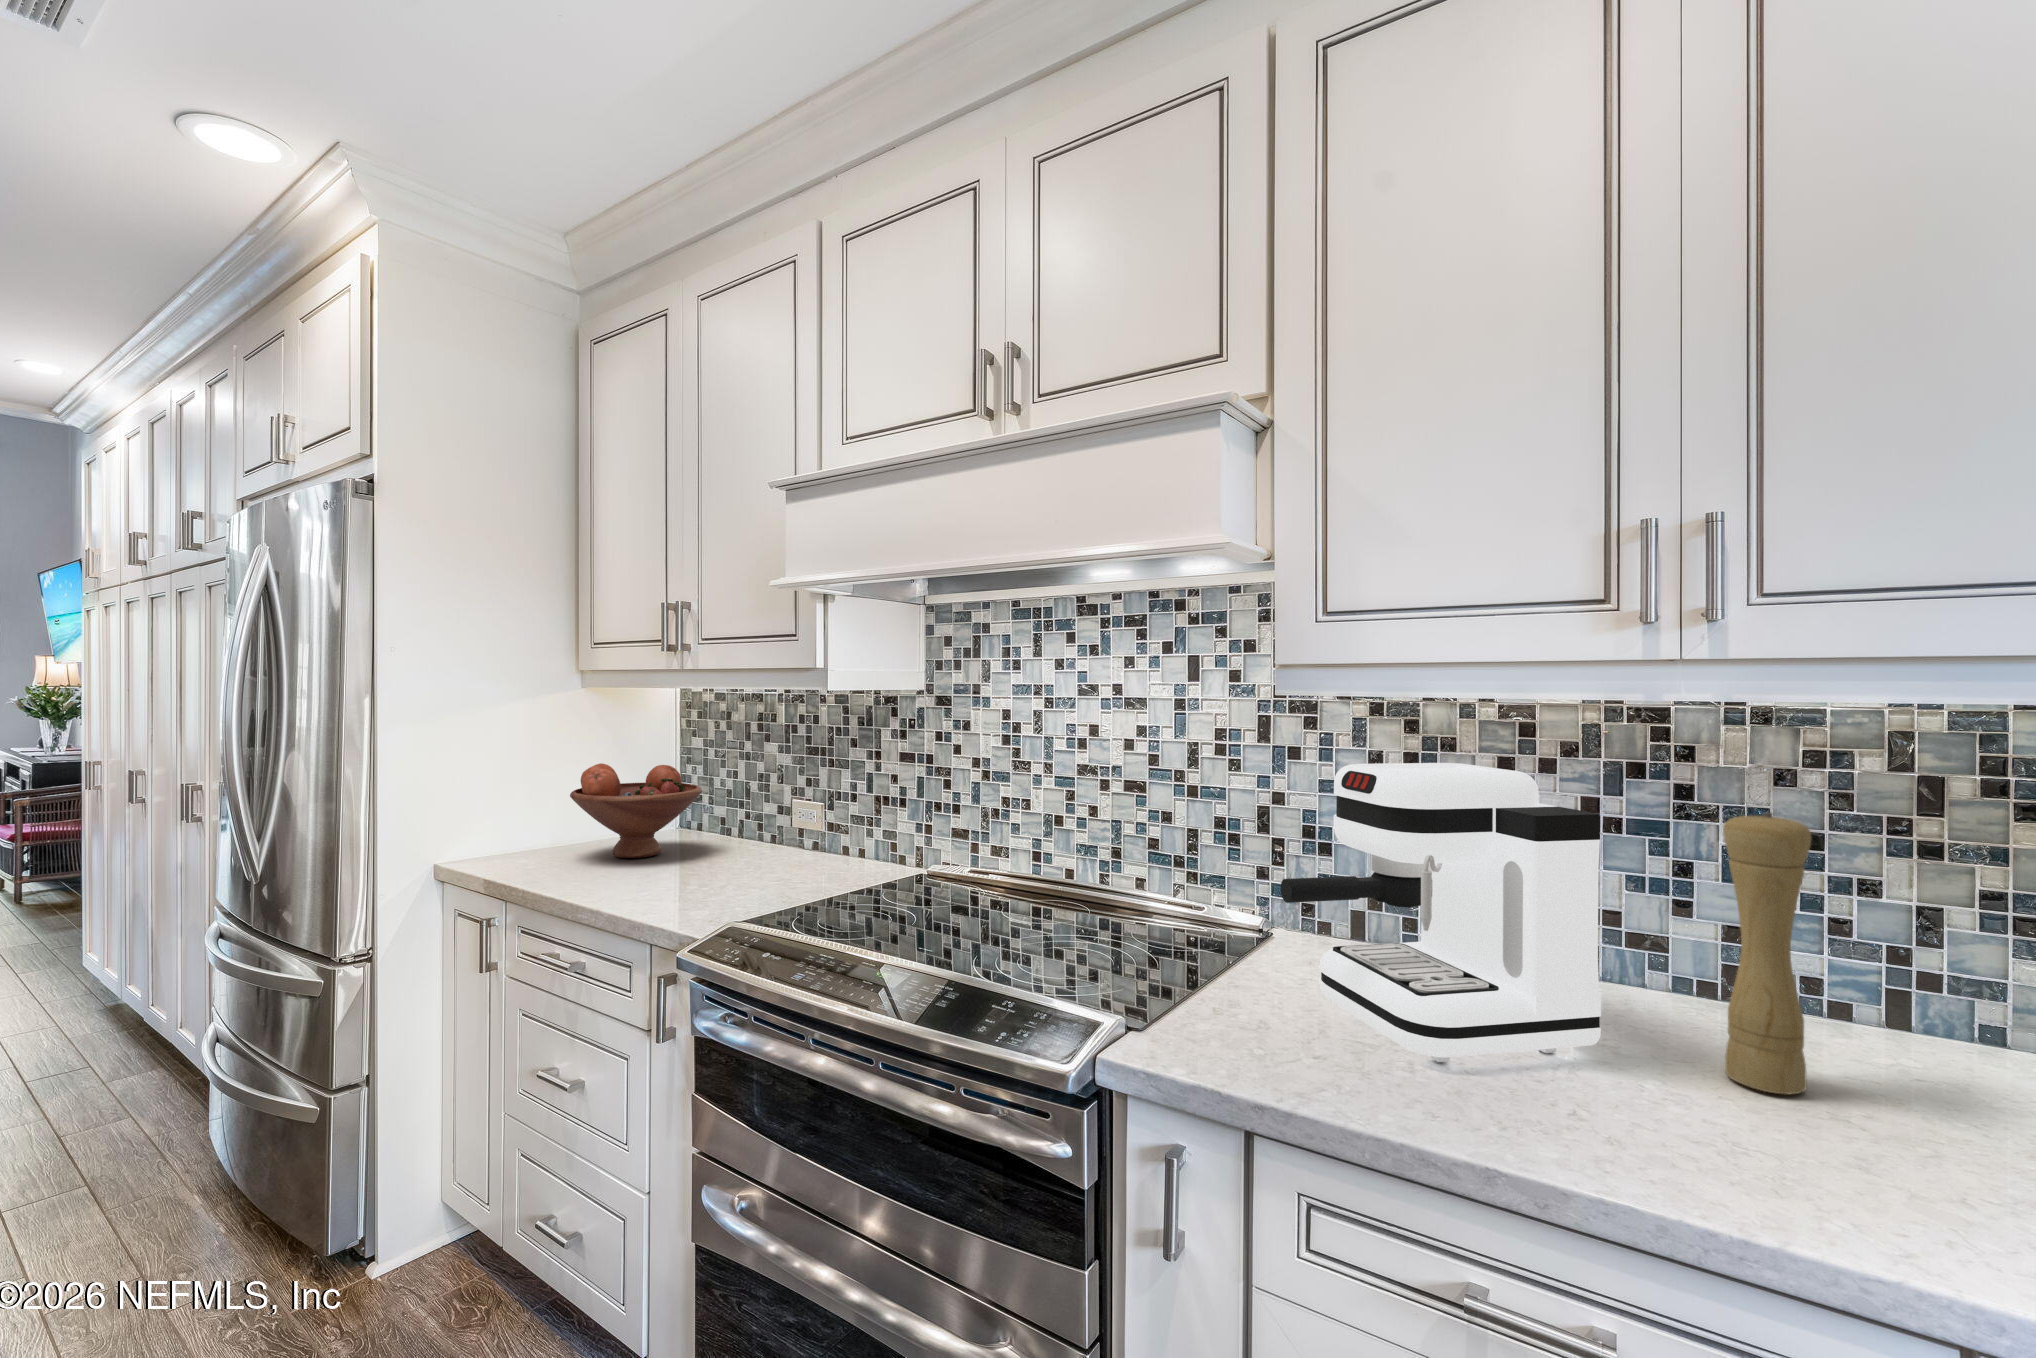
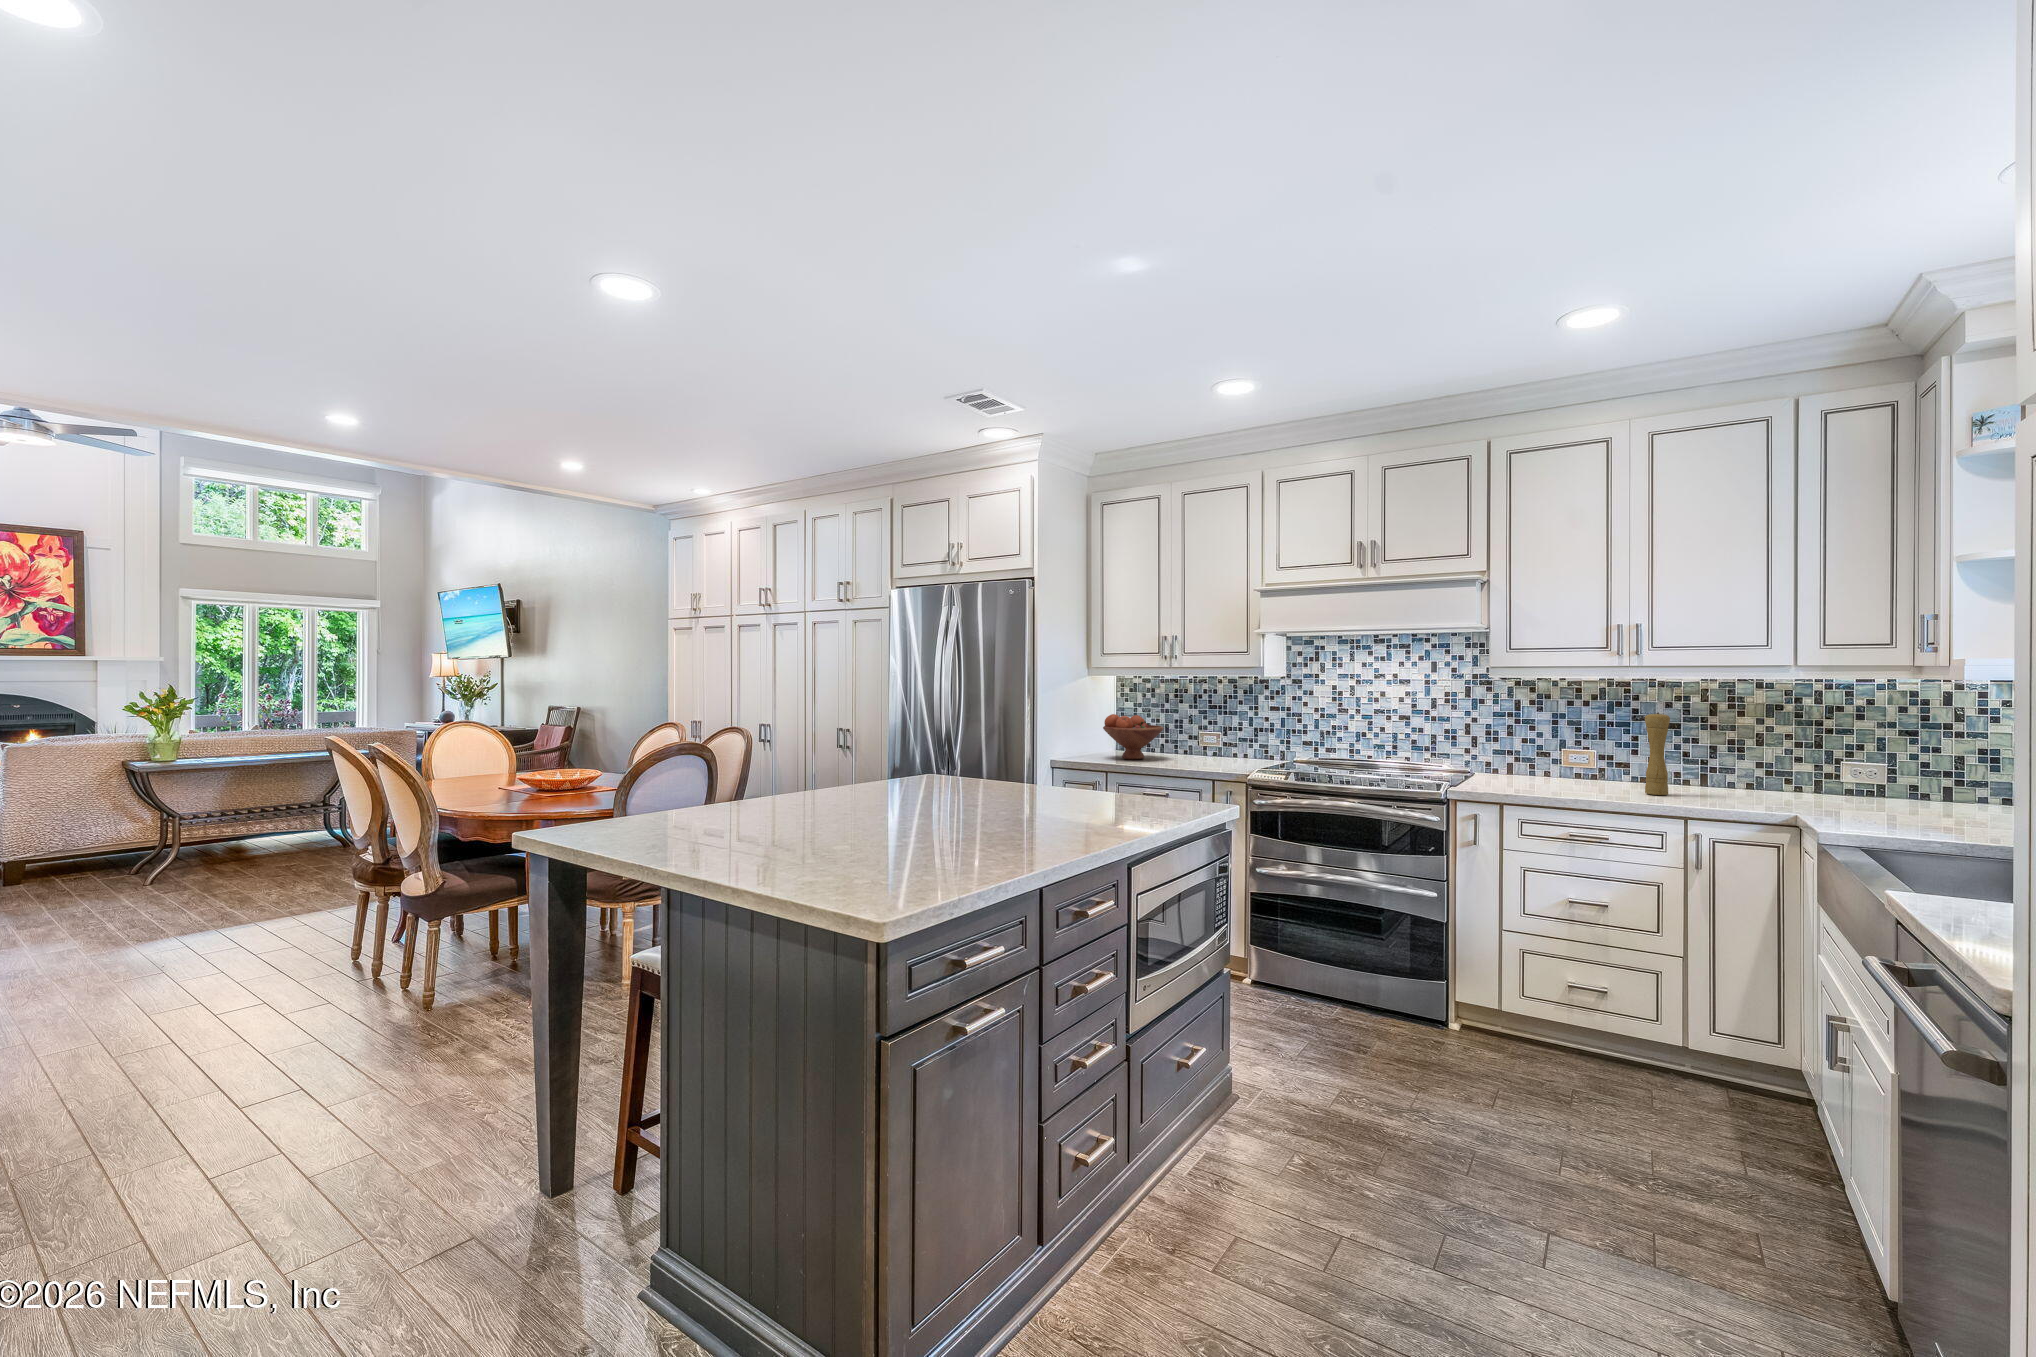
coffee maker: present [1281,763,1601,1062] -> none [1500,702,1607,792]

